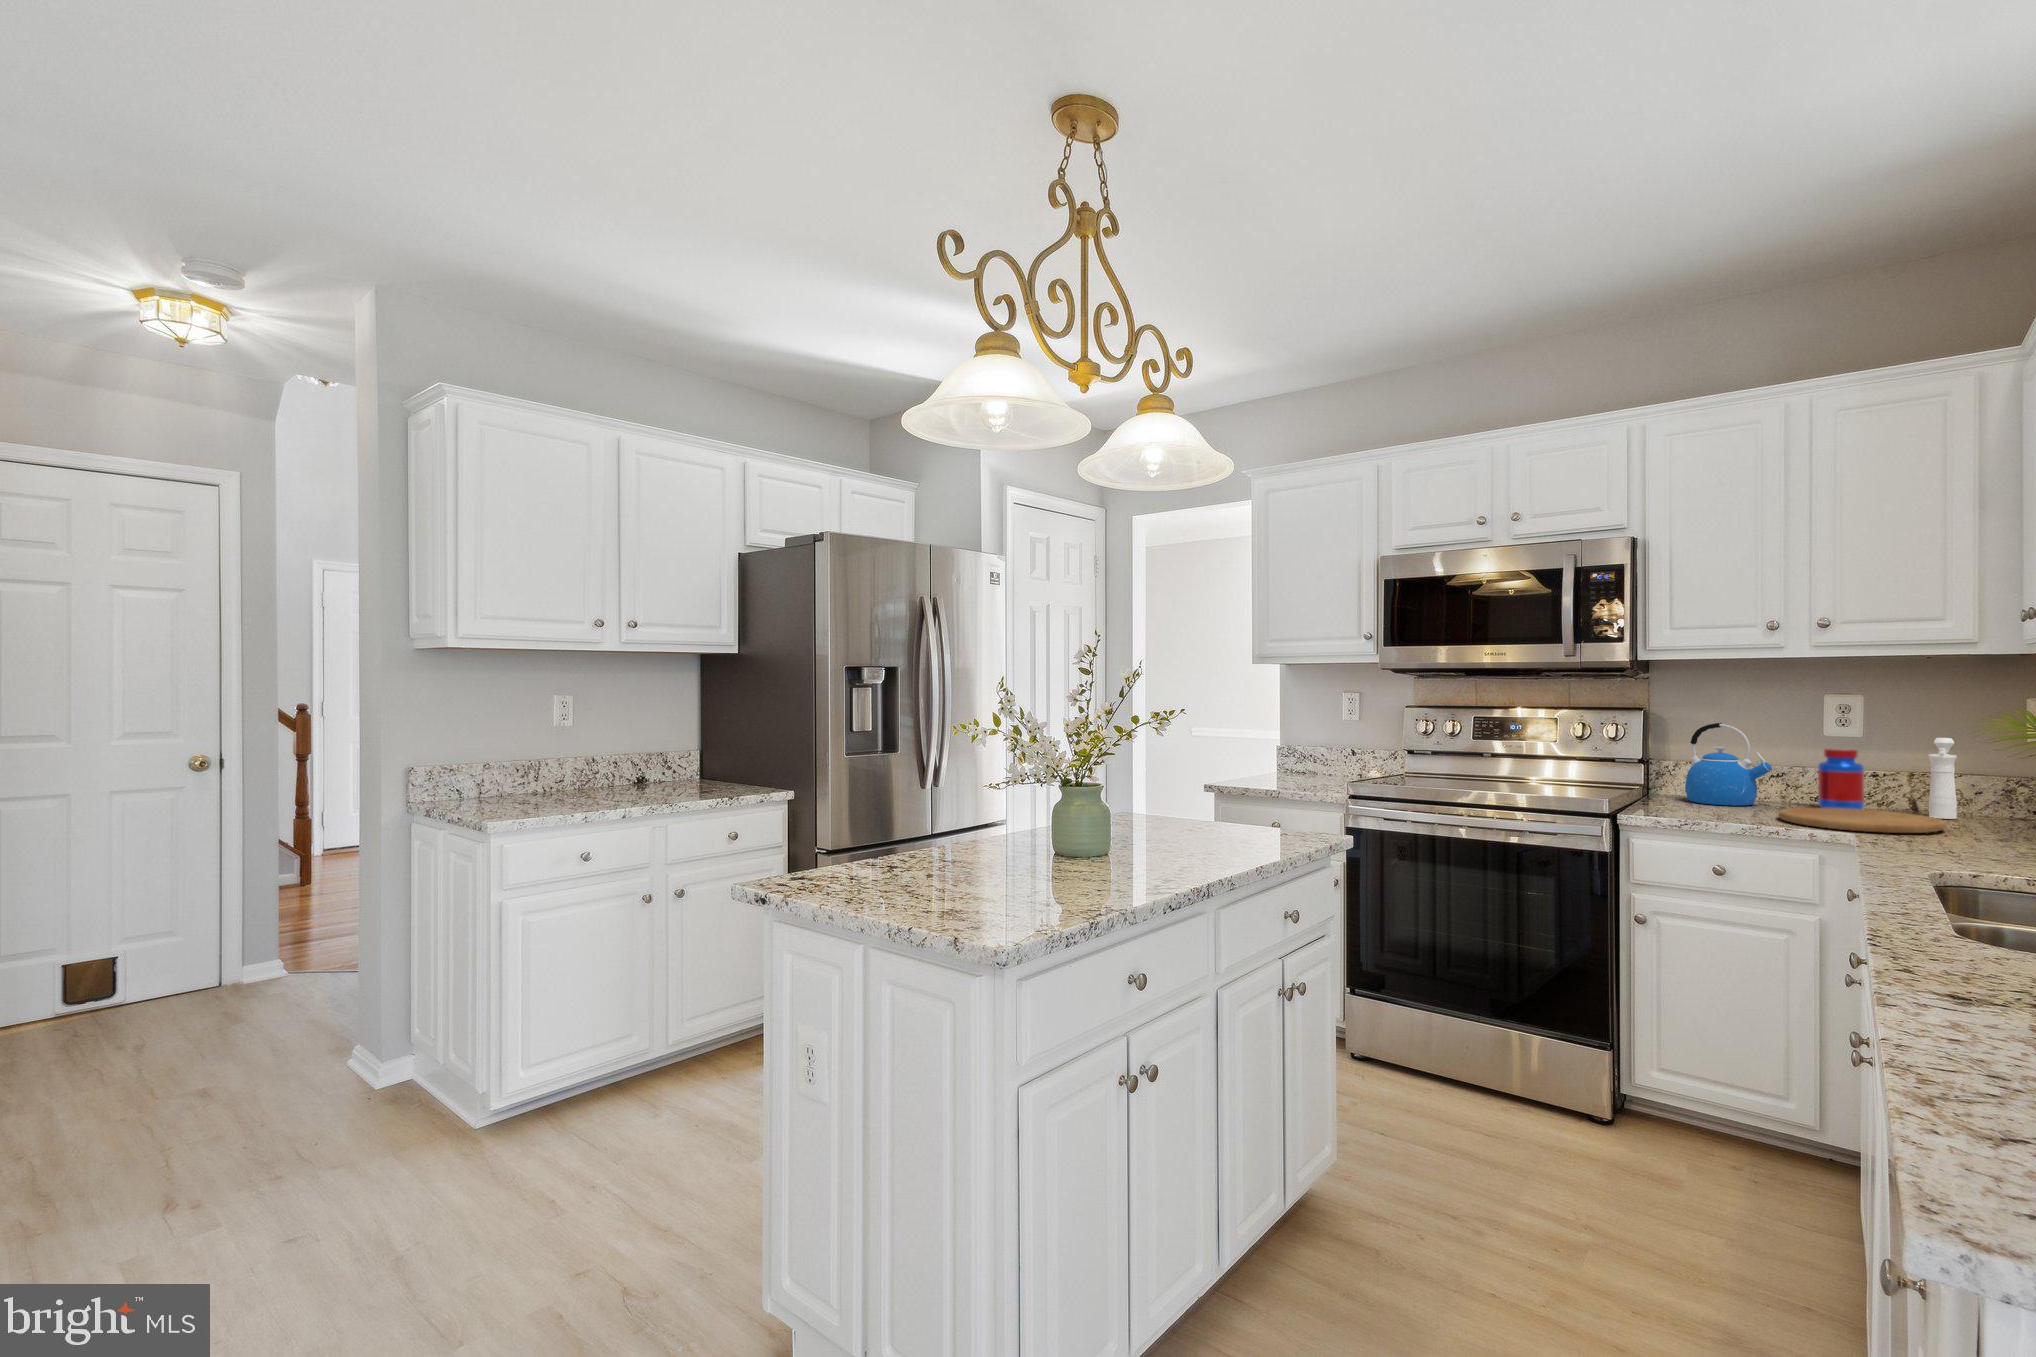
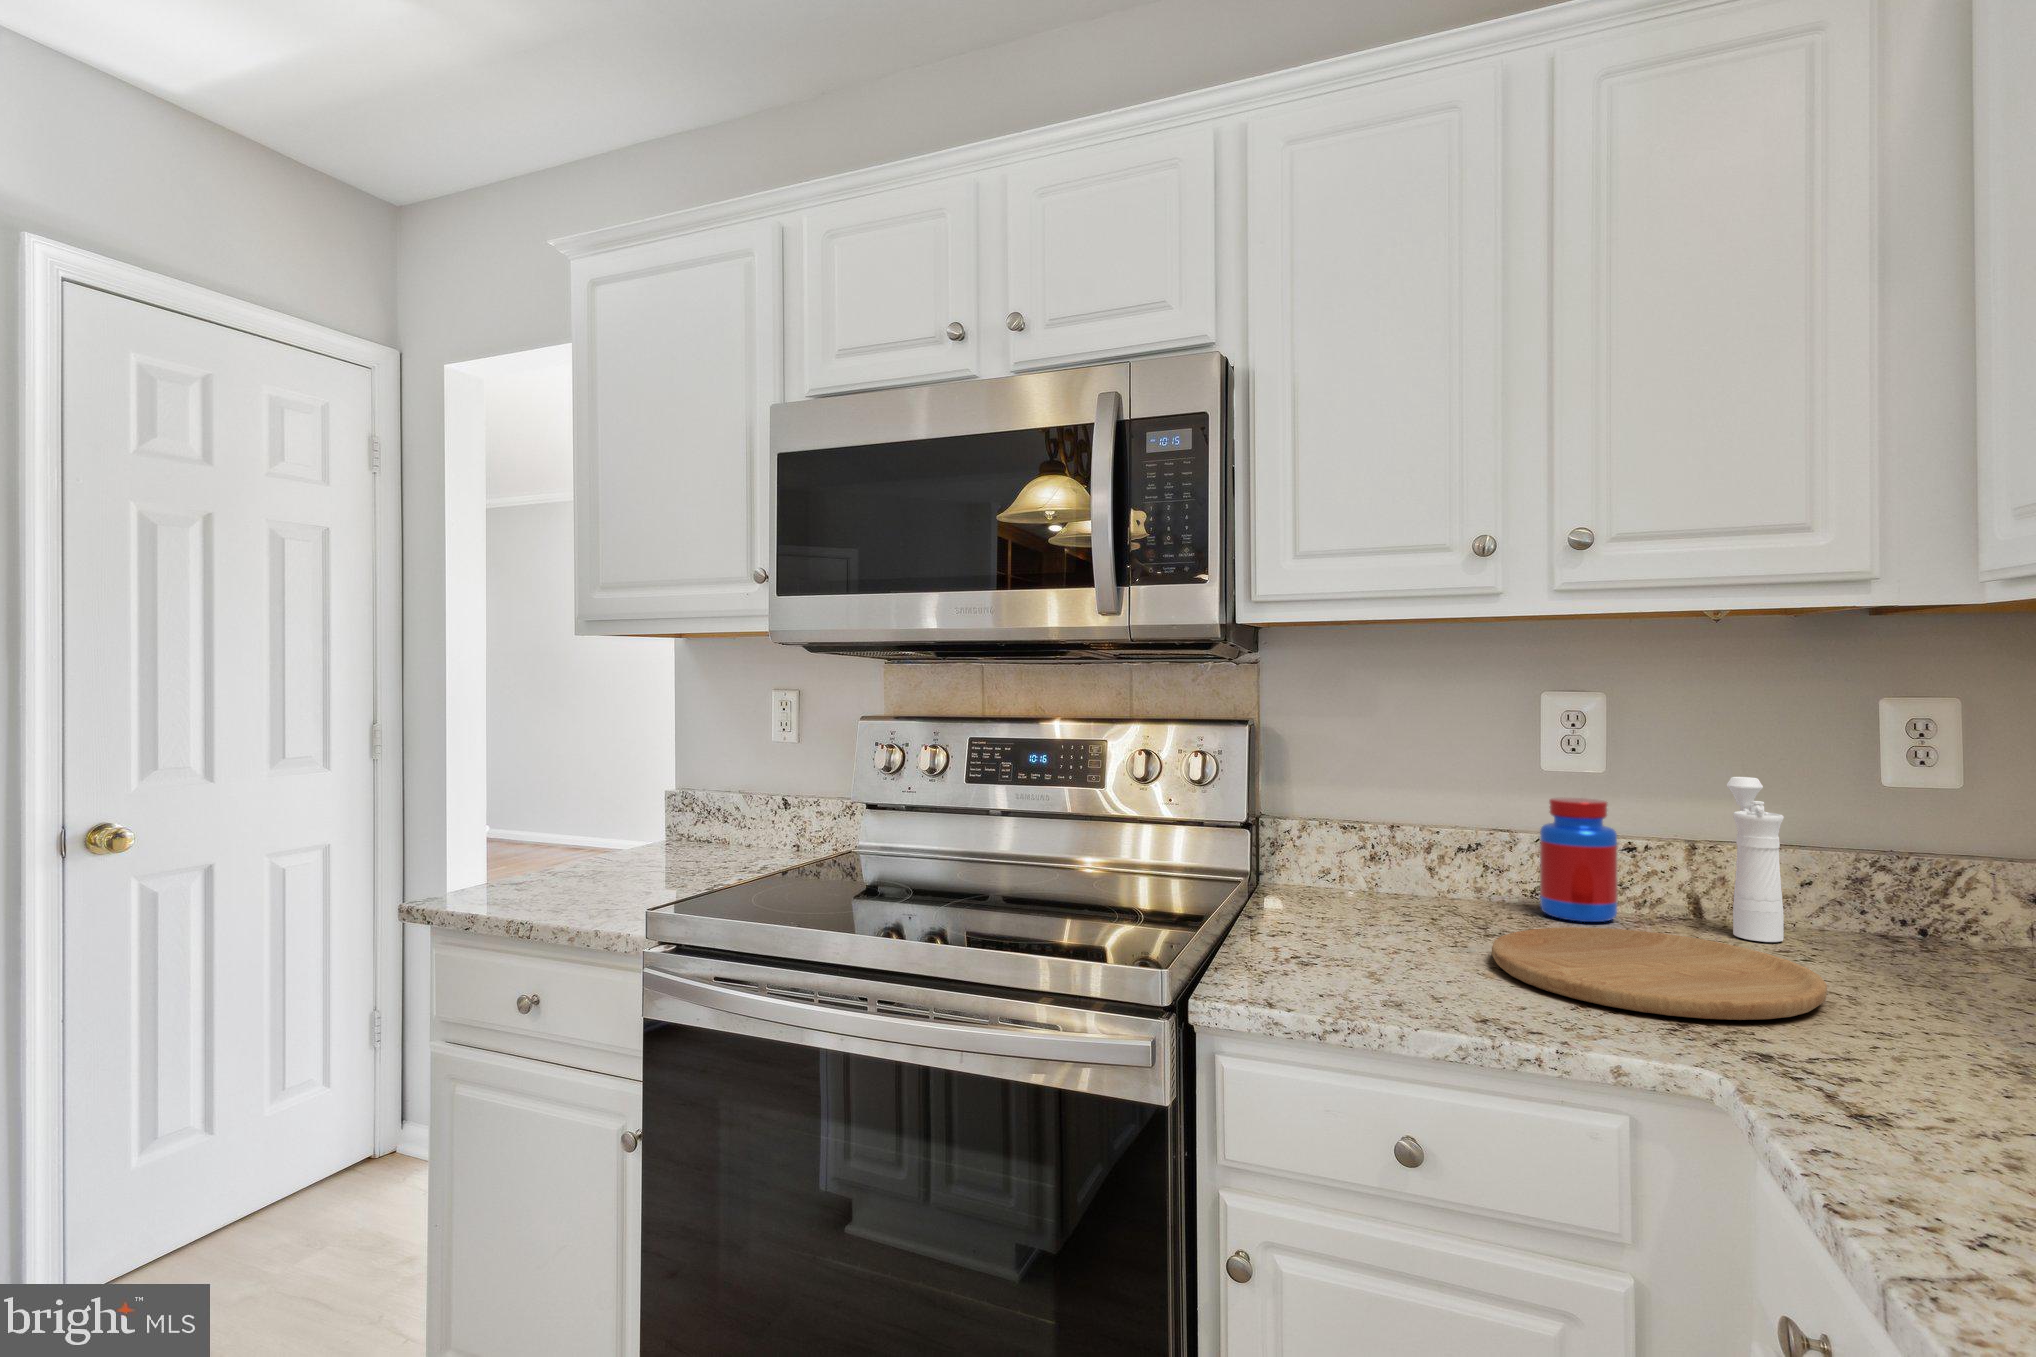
kettle: present [1685,723,1772,806] -> none [1317,750,1466,914]

